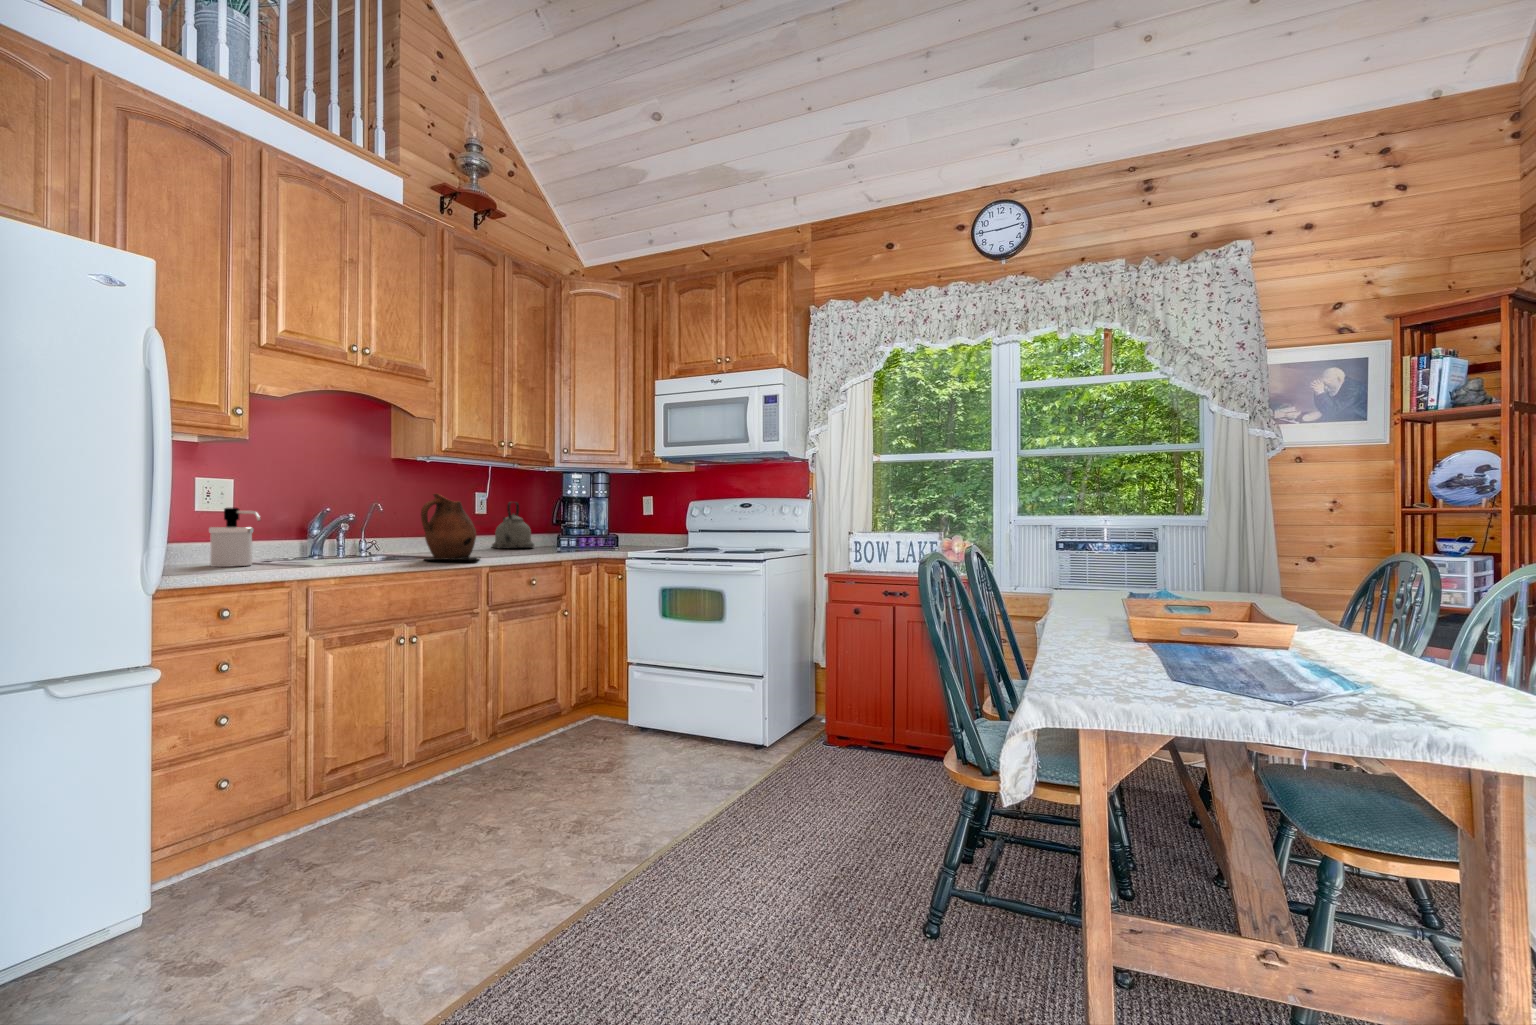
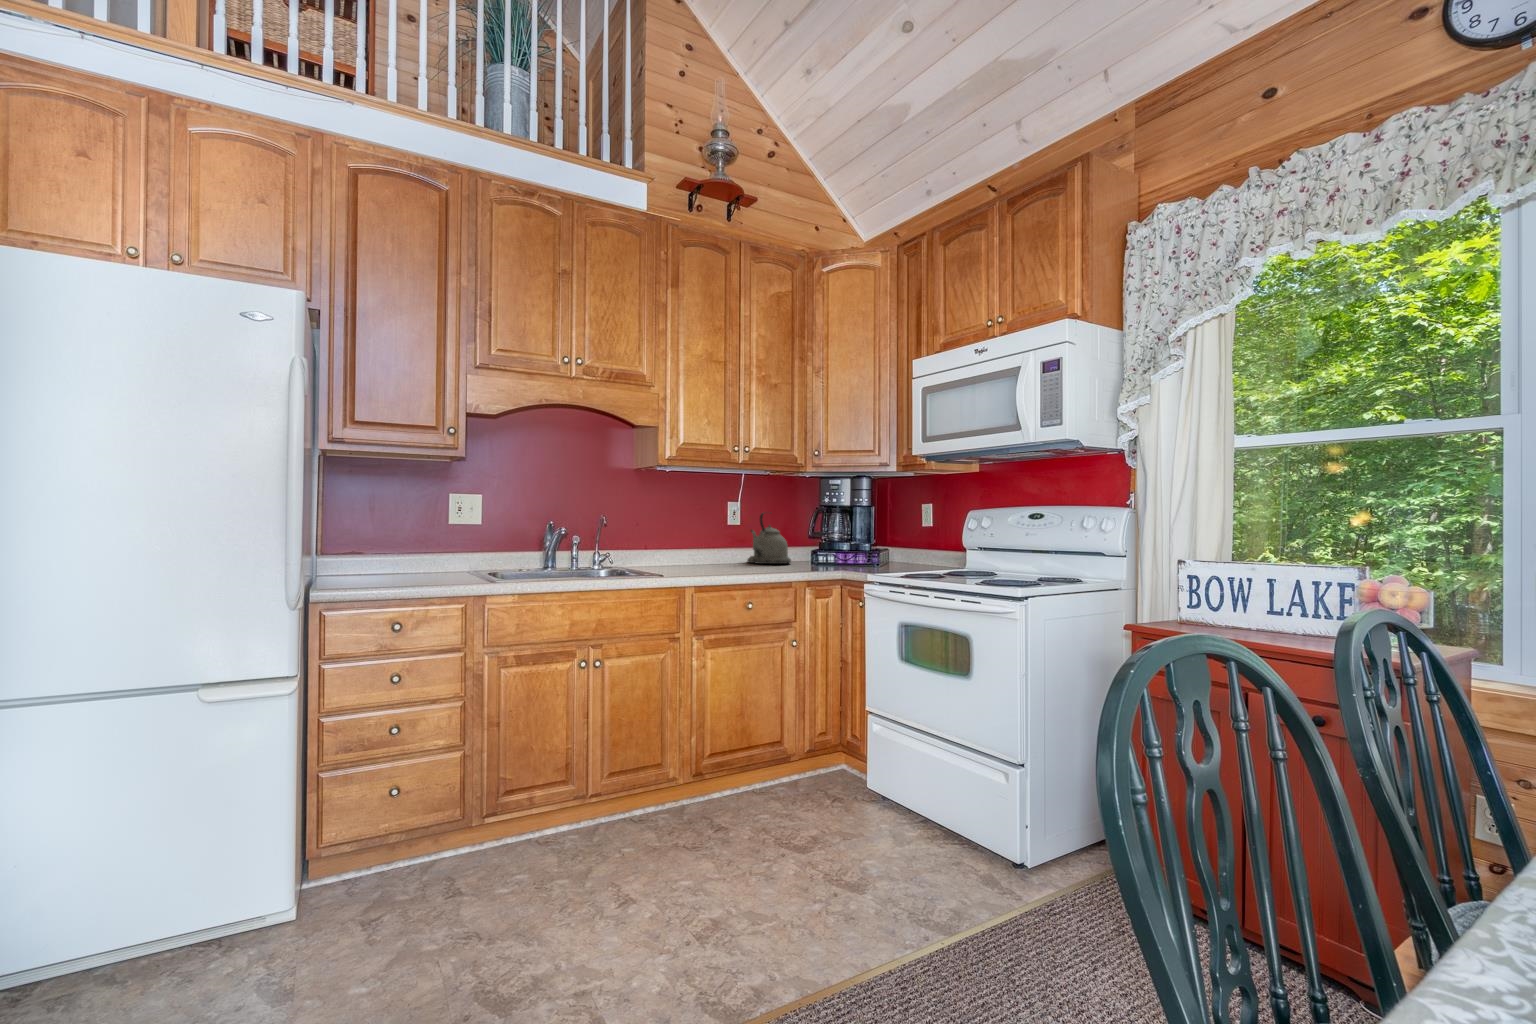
ceramic pitcher: present [421,494,479,560] -> none [625,504,693,577]
soap dispenser: present [209,508,261,567] -> none [434,518,470,573]

